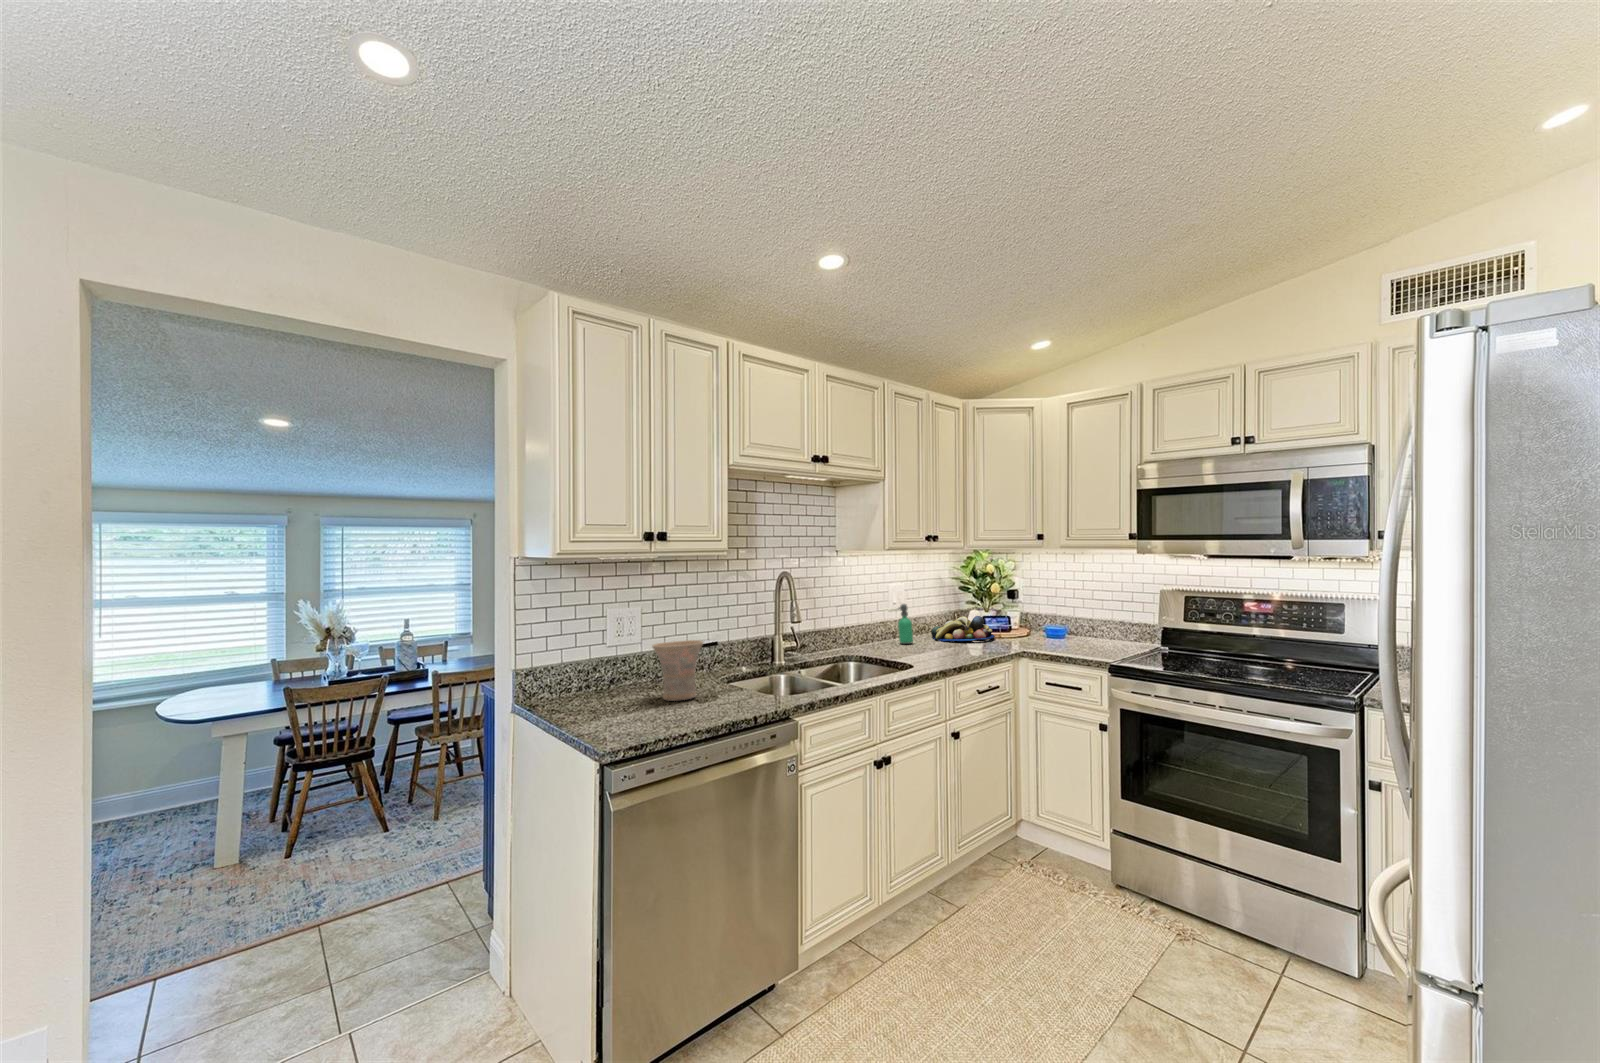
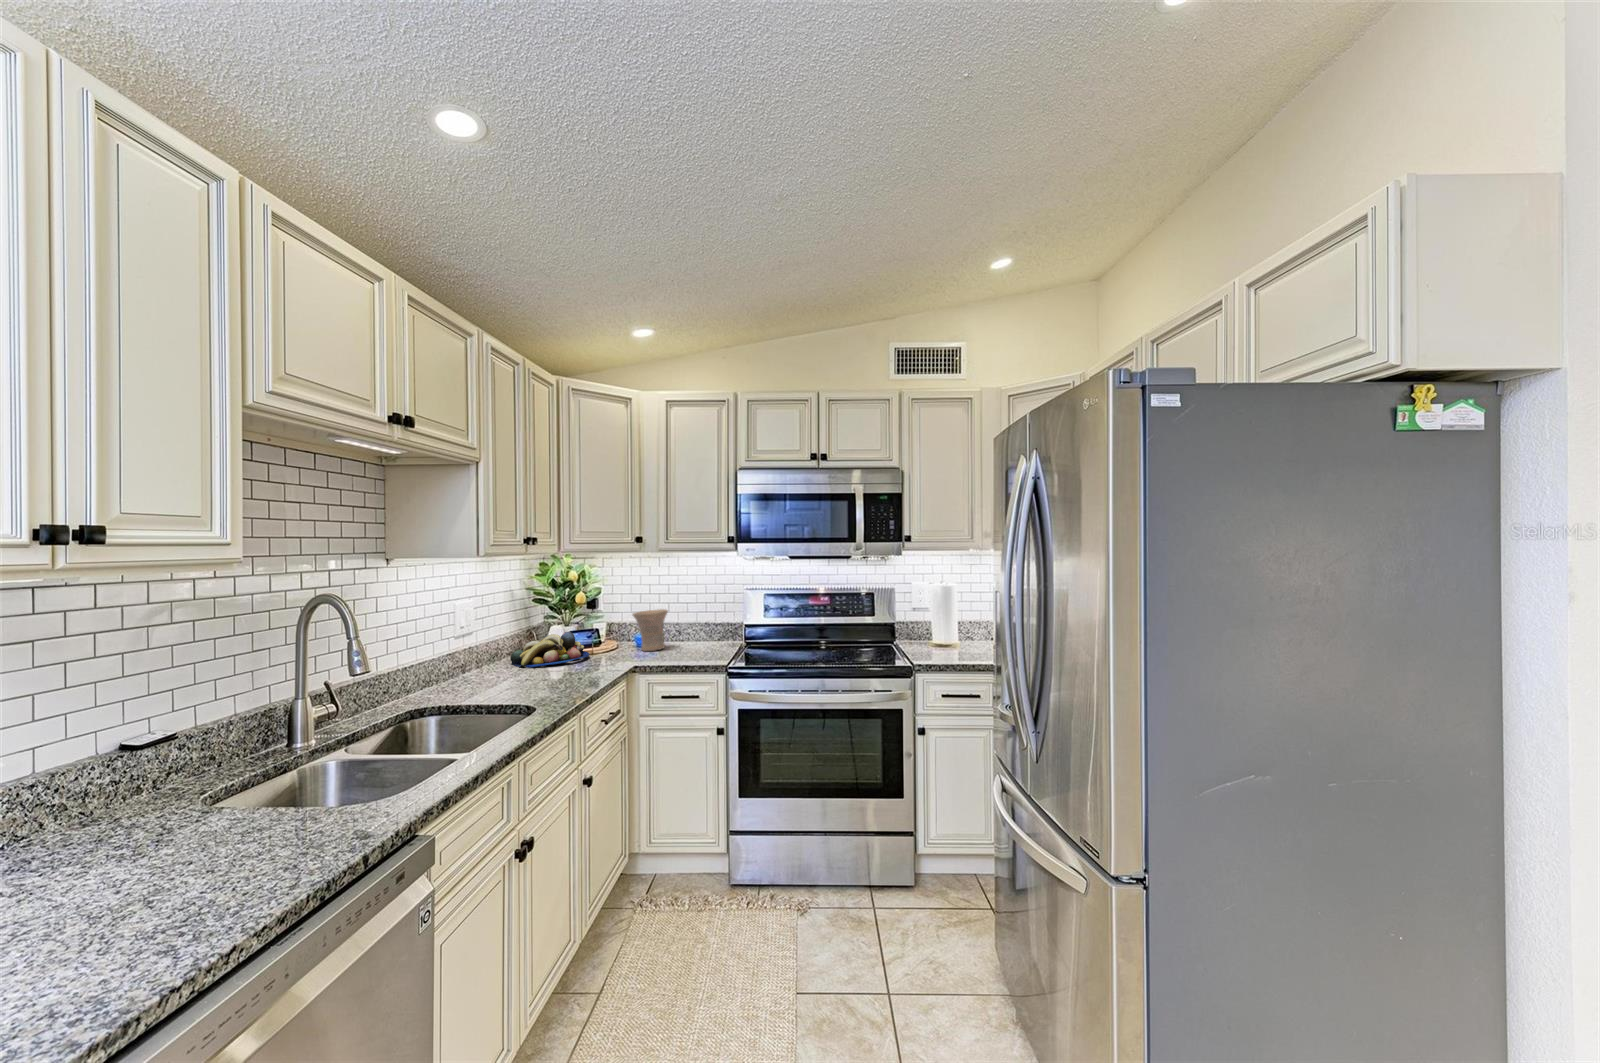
soap dispenser: present [898,604,913,644] -> none [476,626,497,679]
vase: present [652,640,703,701] -> present [633,609,668,651]

